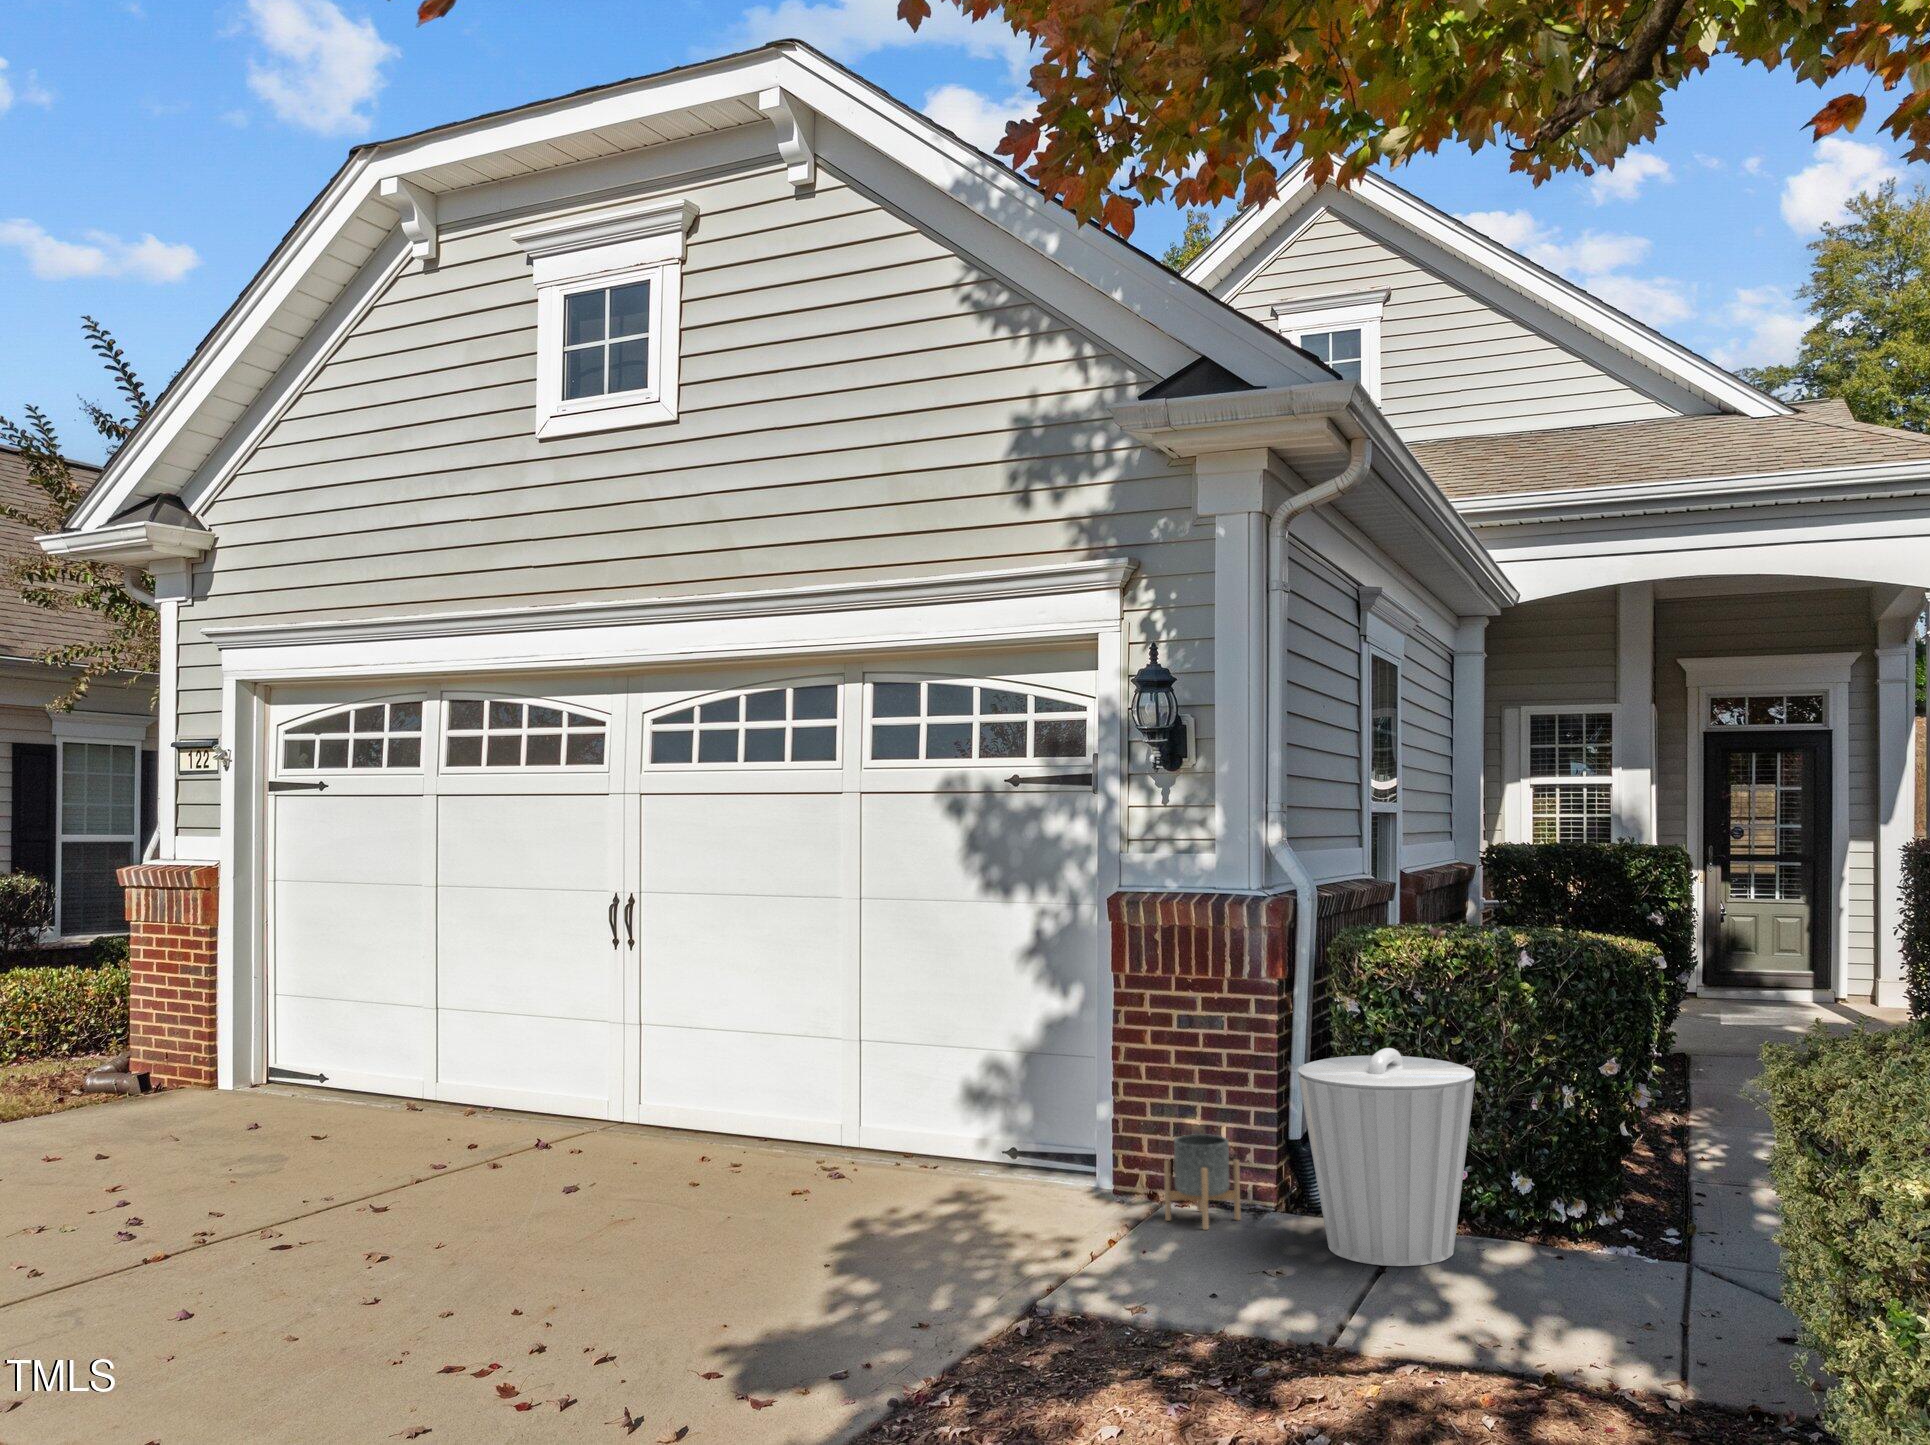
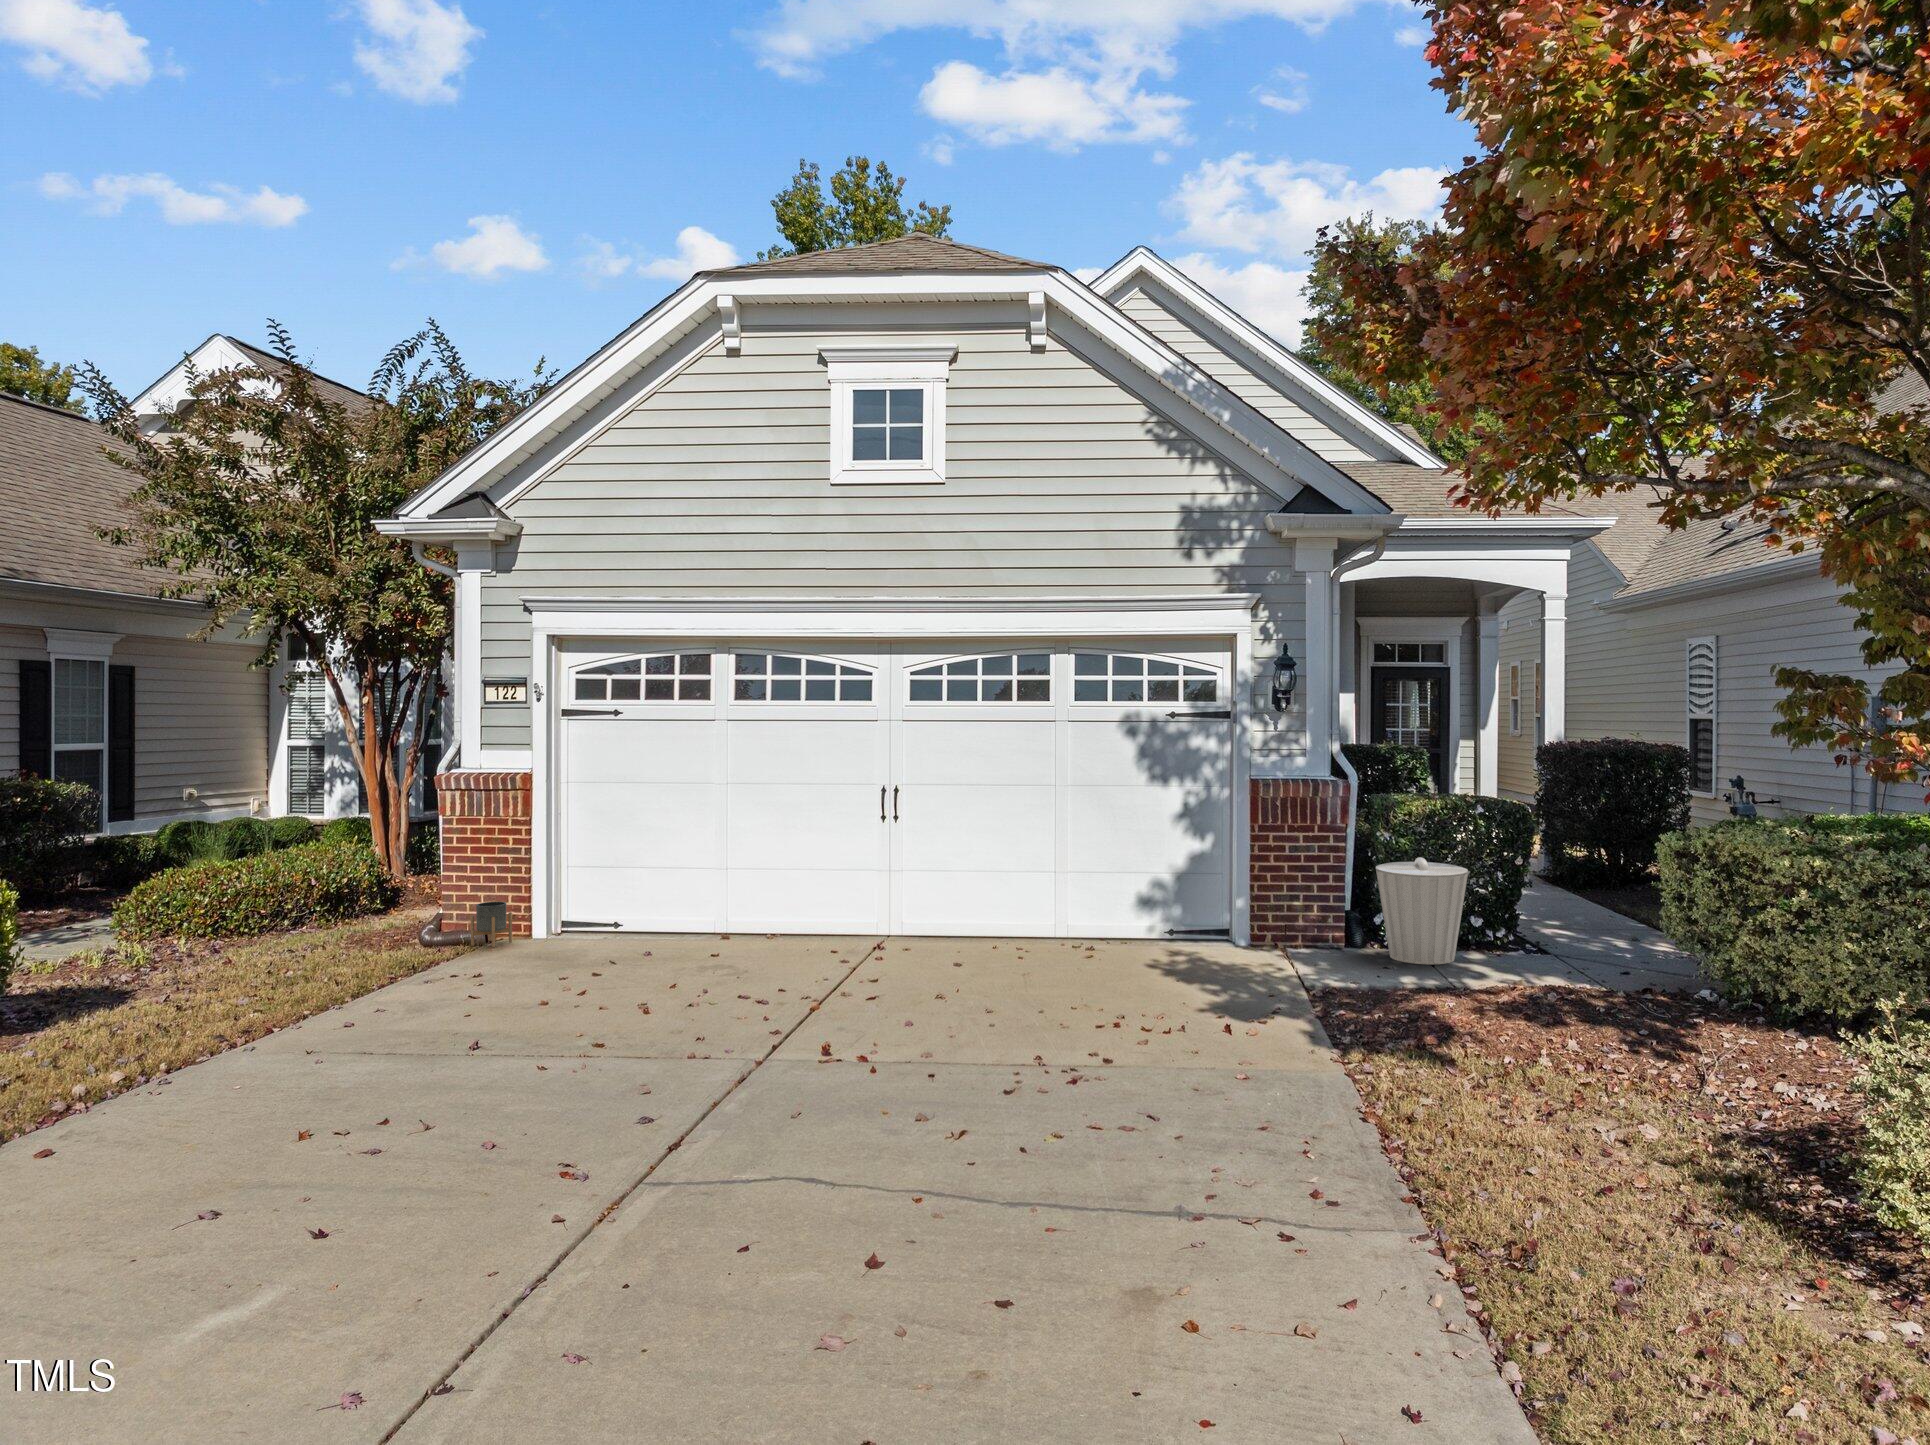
planter: present [1164,1134,1241,1230] -> present [471,902,512,947]

